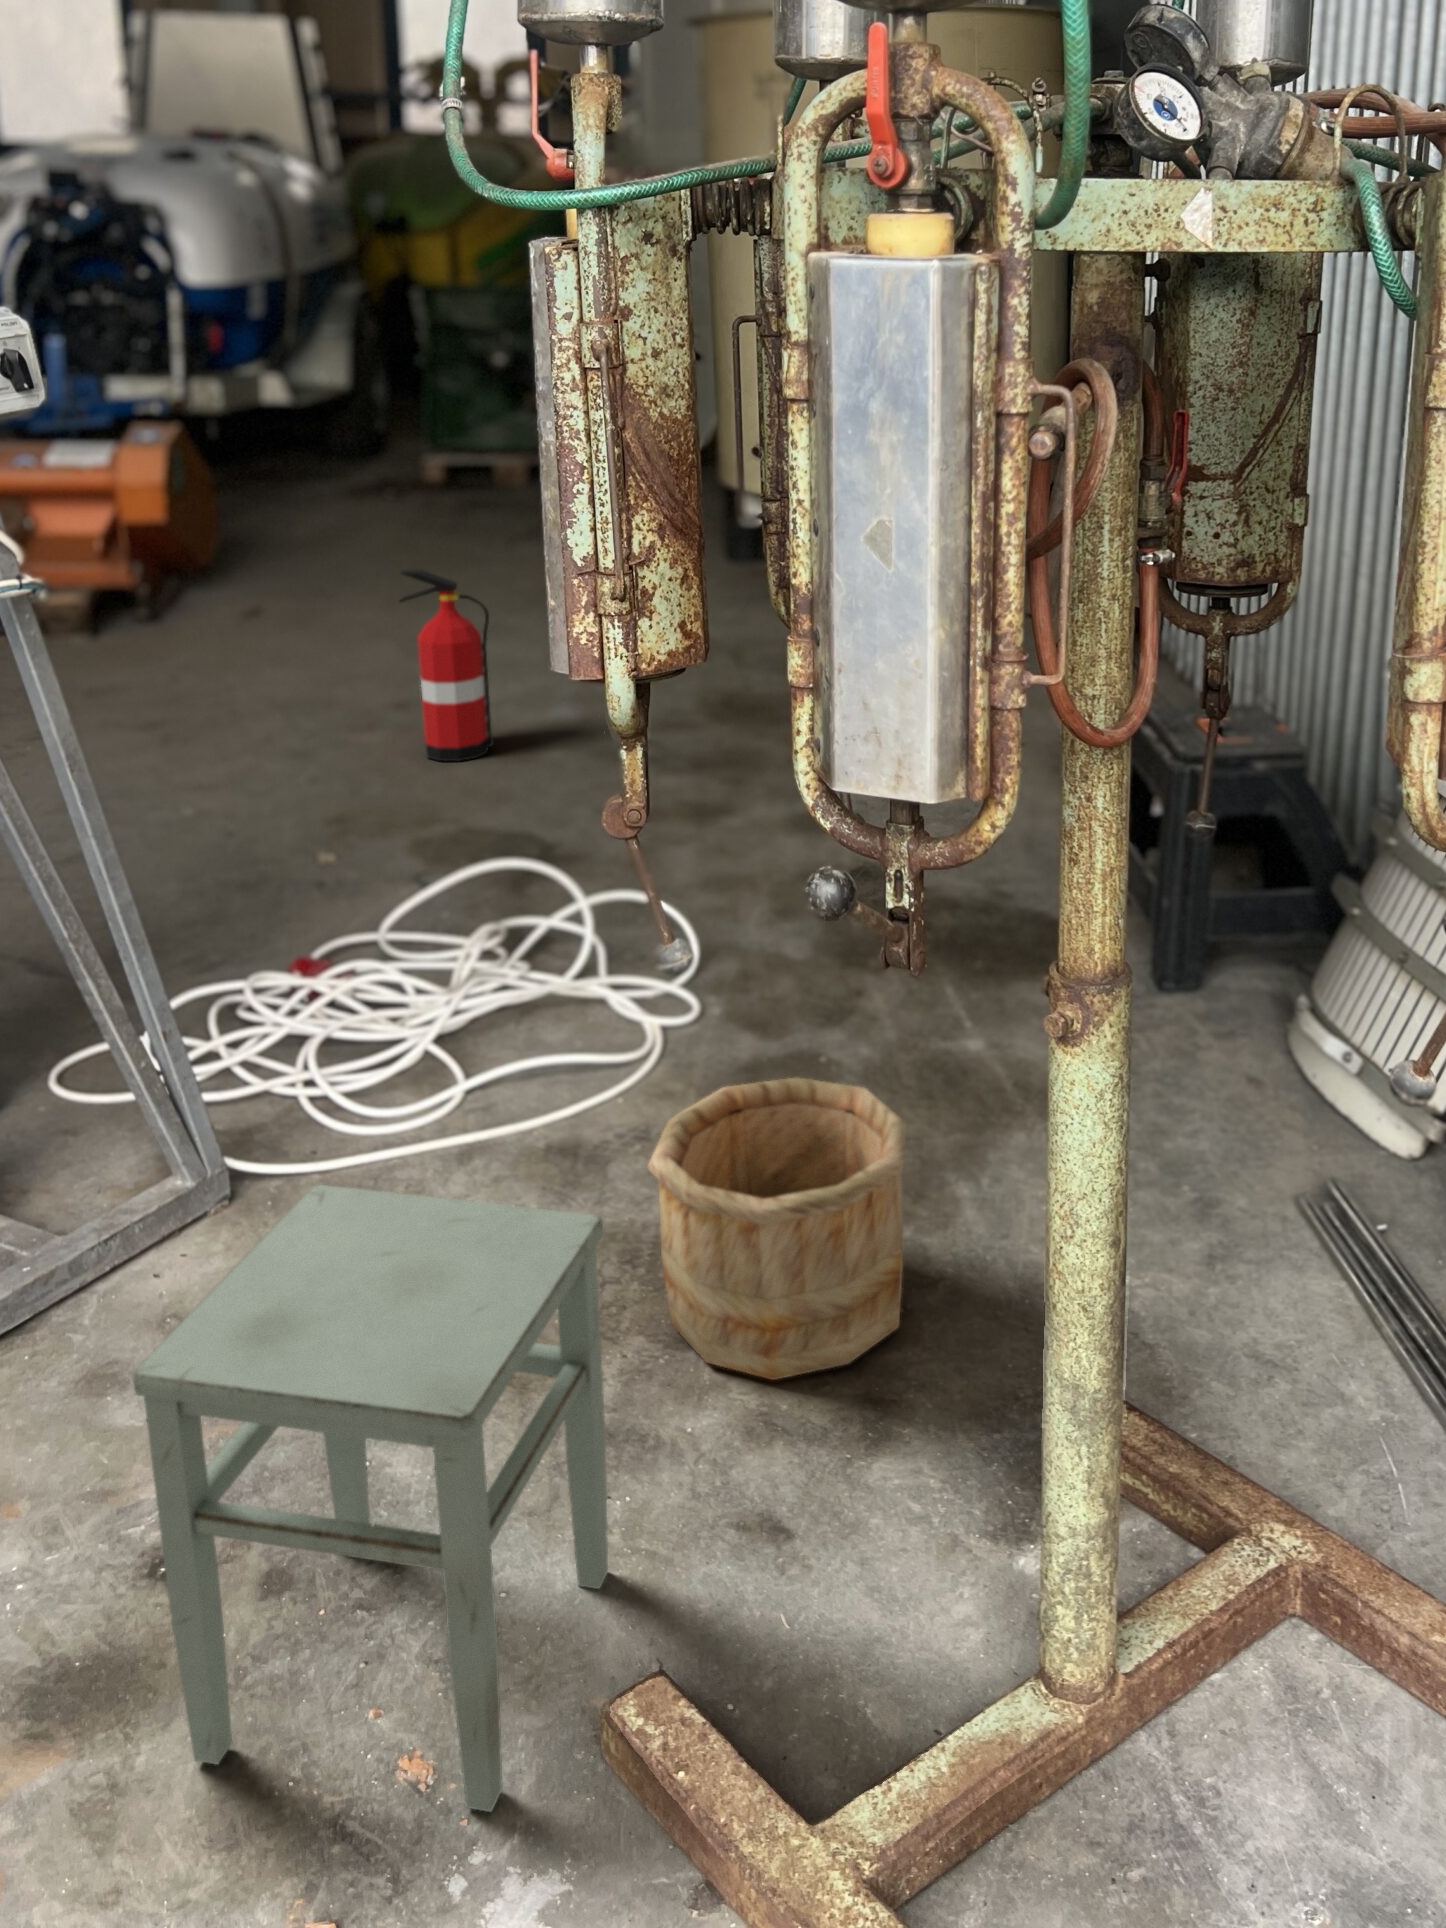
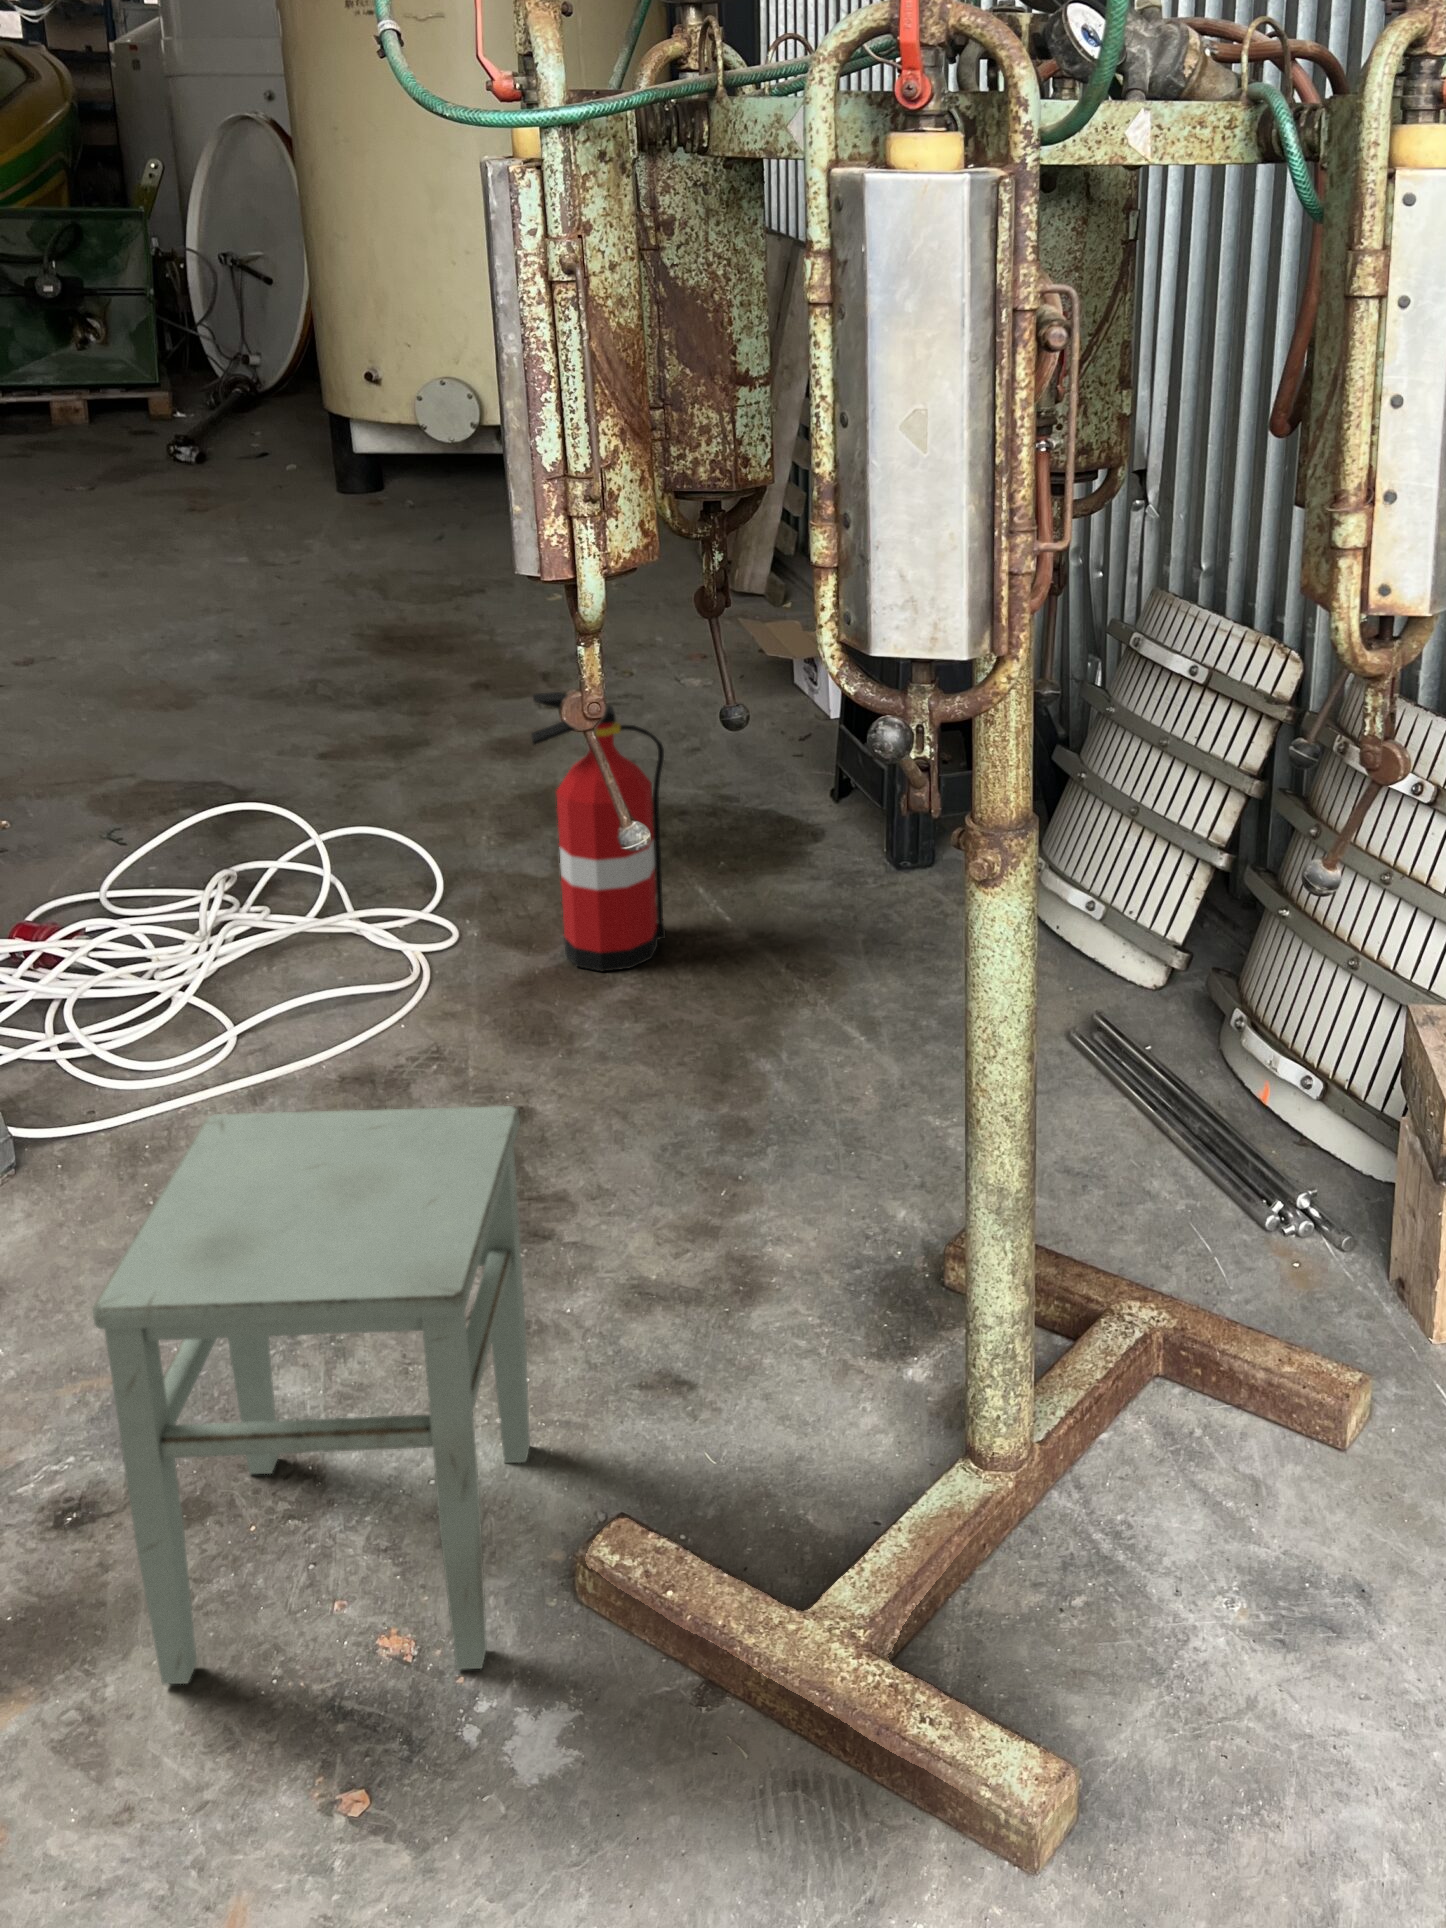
fire extinguisher: present [400,570,494,761] -> present [532,692,666,971]
wooden bucket: present [647,1078,906,1380] -> none [498,974,750,1255]

